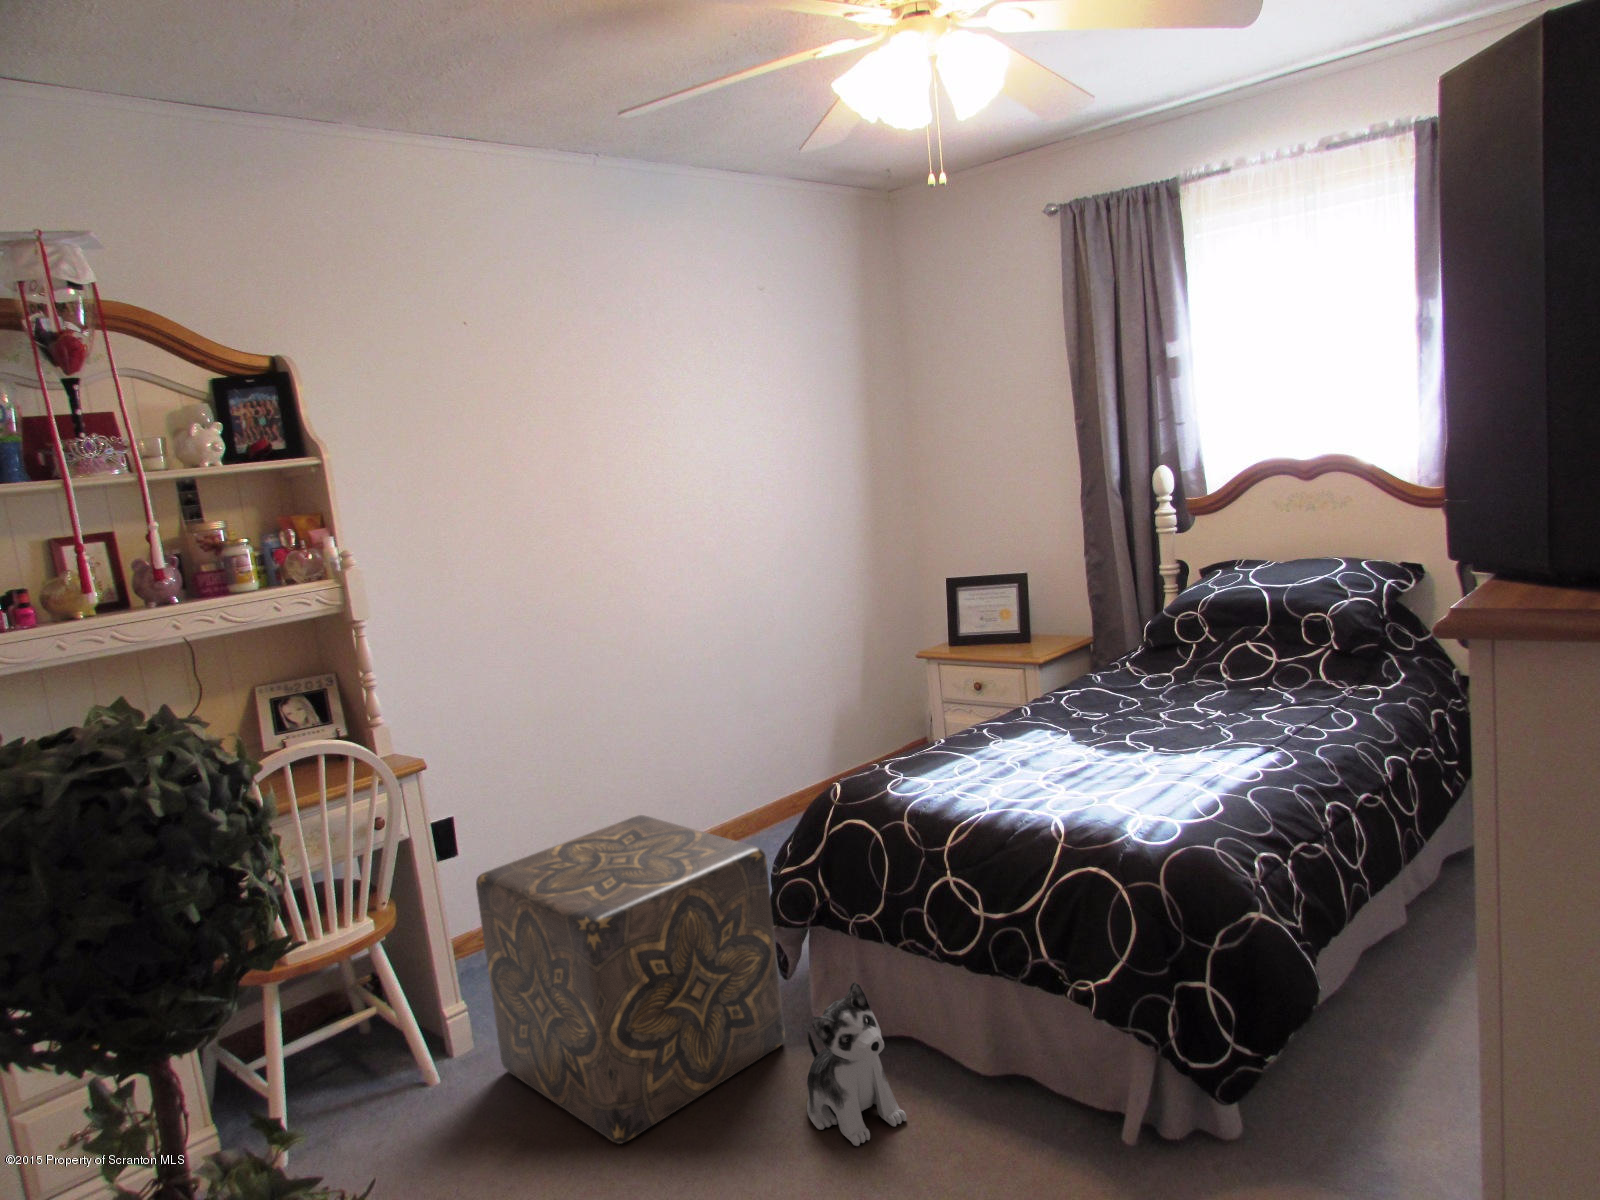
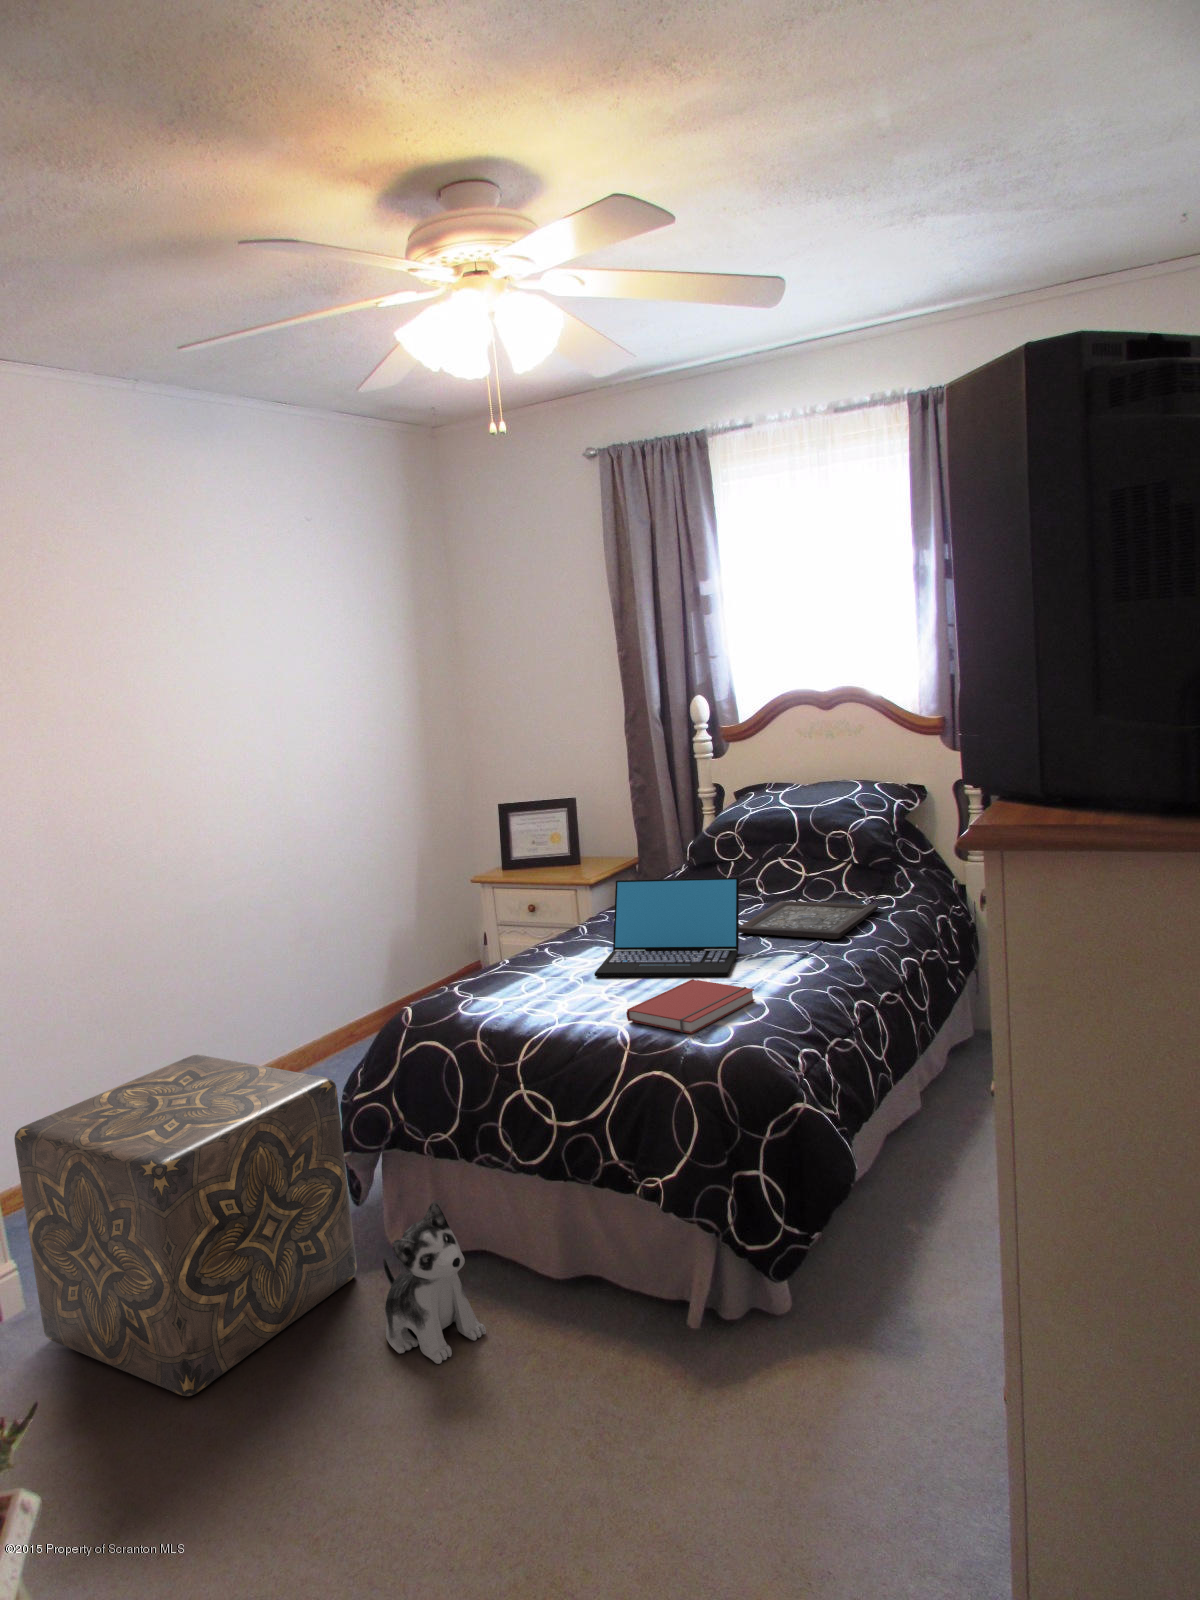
laptop: none [1033,660,1196,768] -> present [594,878,739,976]
tray: none [1194,687,1362,732] -> present [739,901,878,939]
book: none [1062,769,1208,829] -> present [626,979,755,1034]

